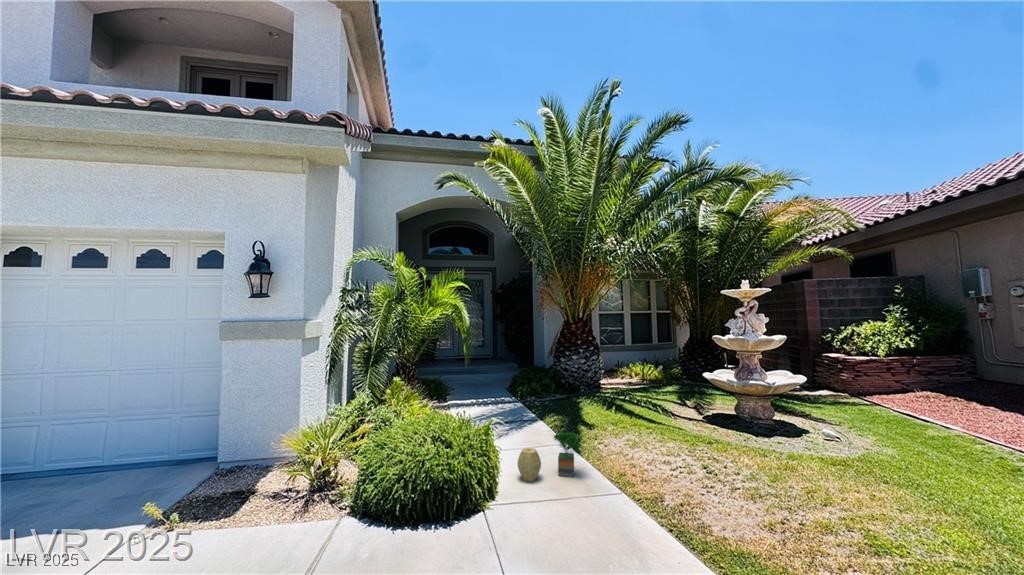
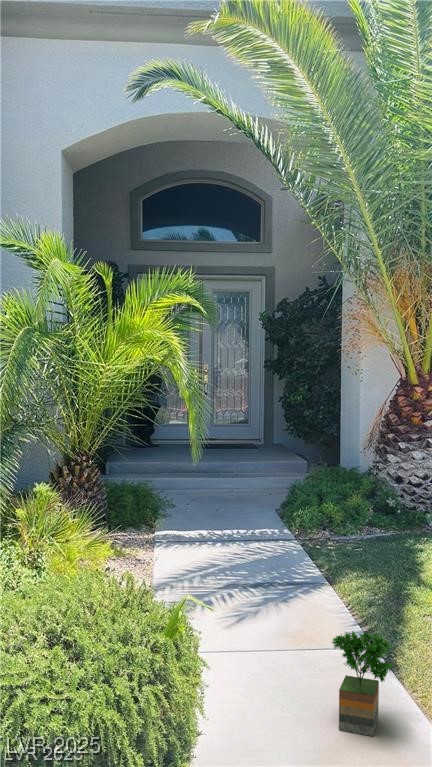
woven basket: present [518,448,541,481] -> none [245,662,298,738]

